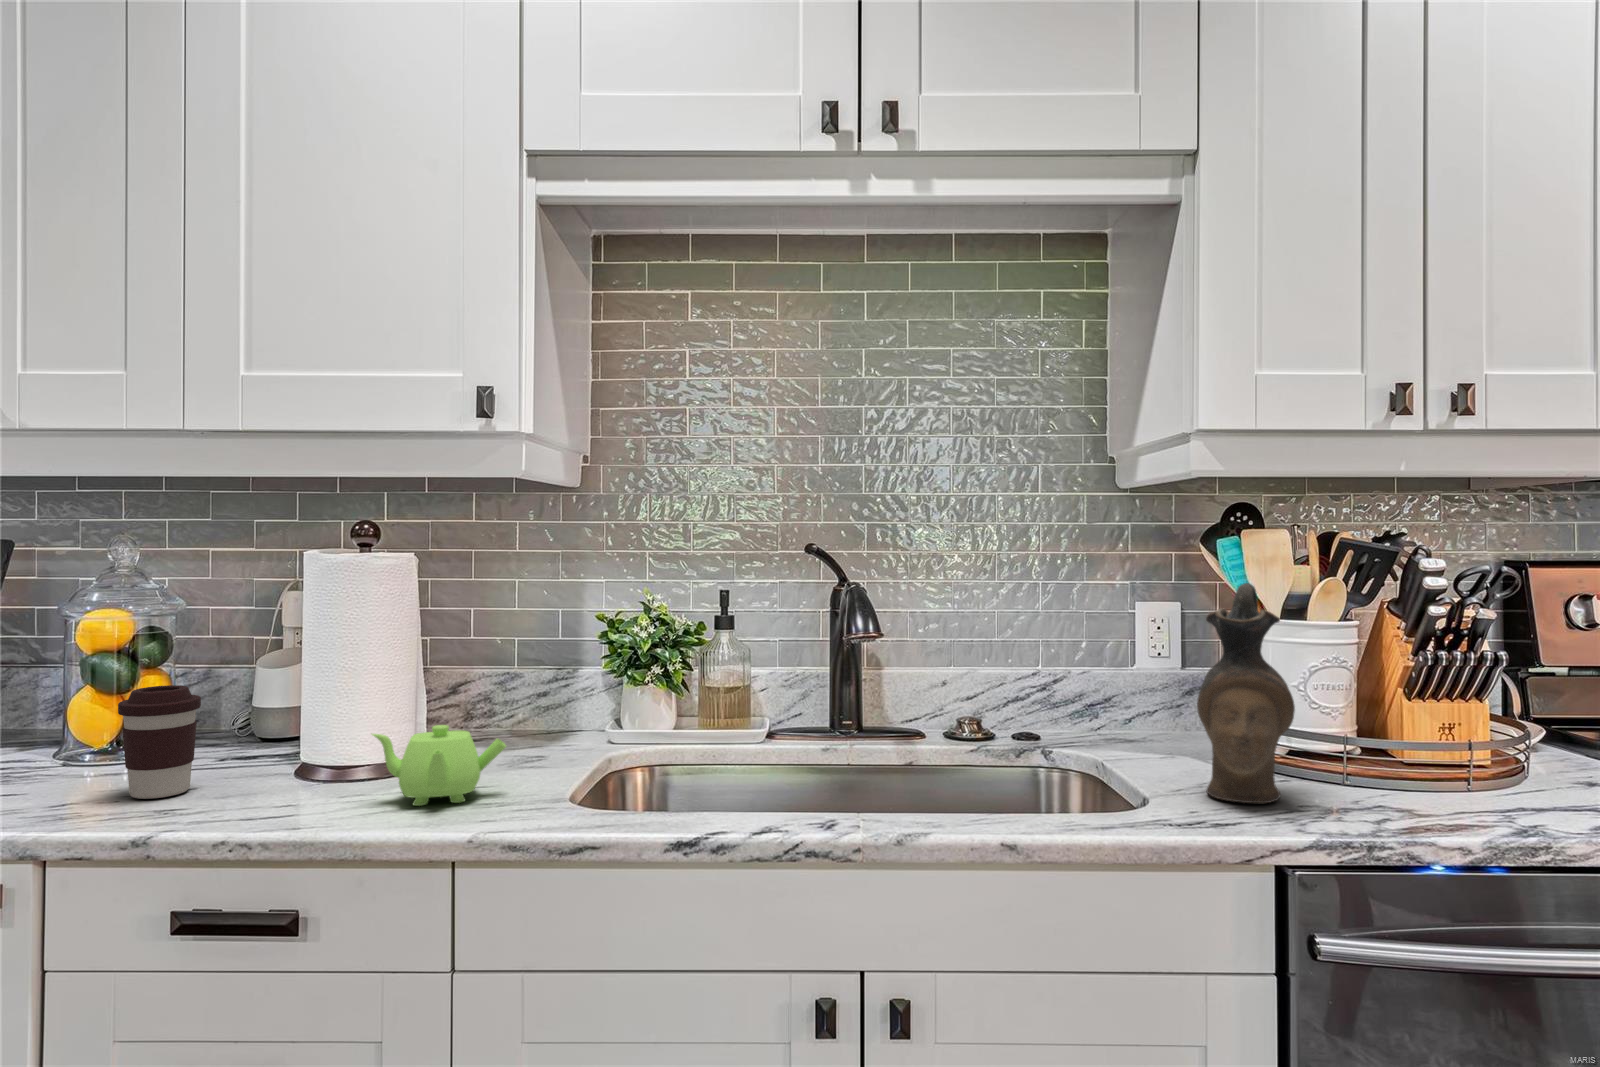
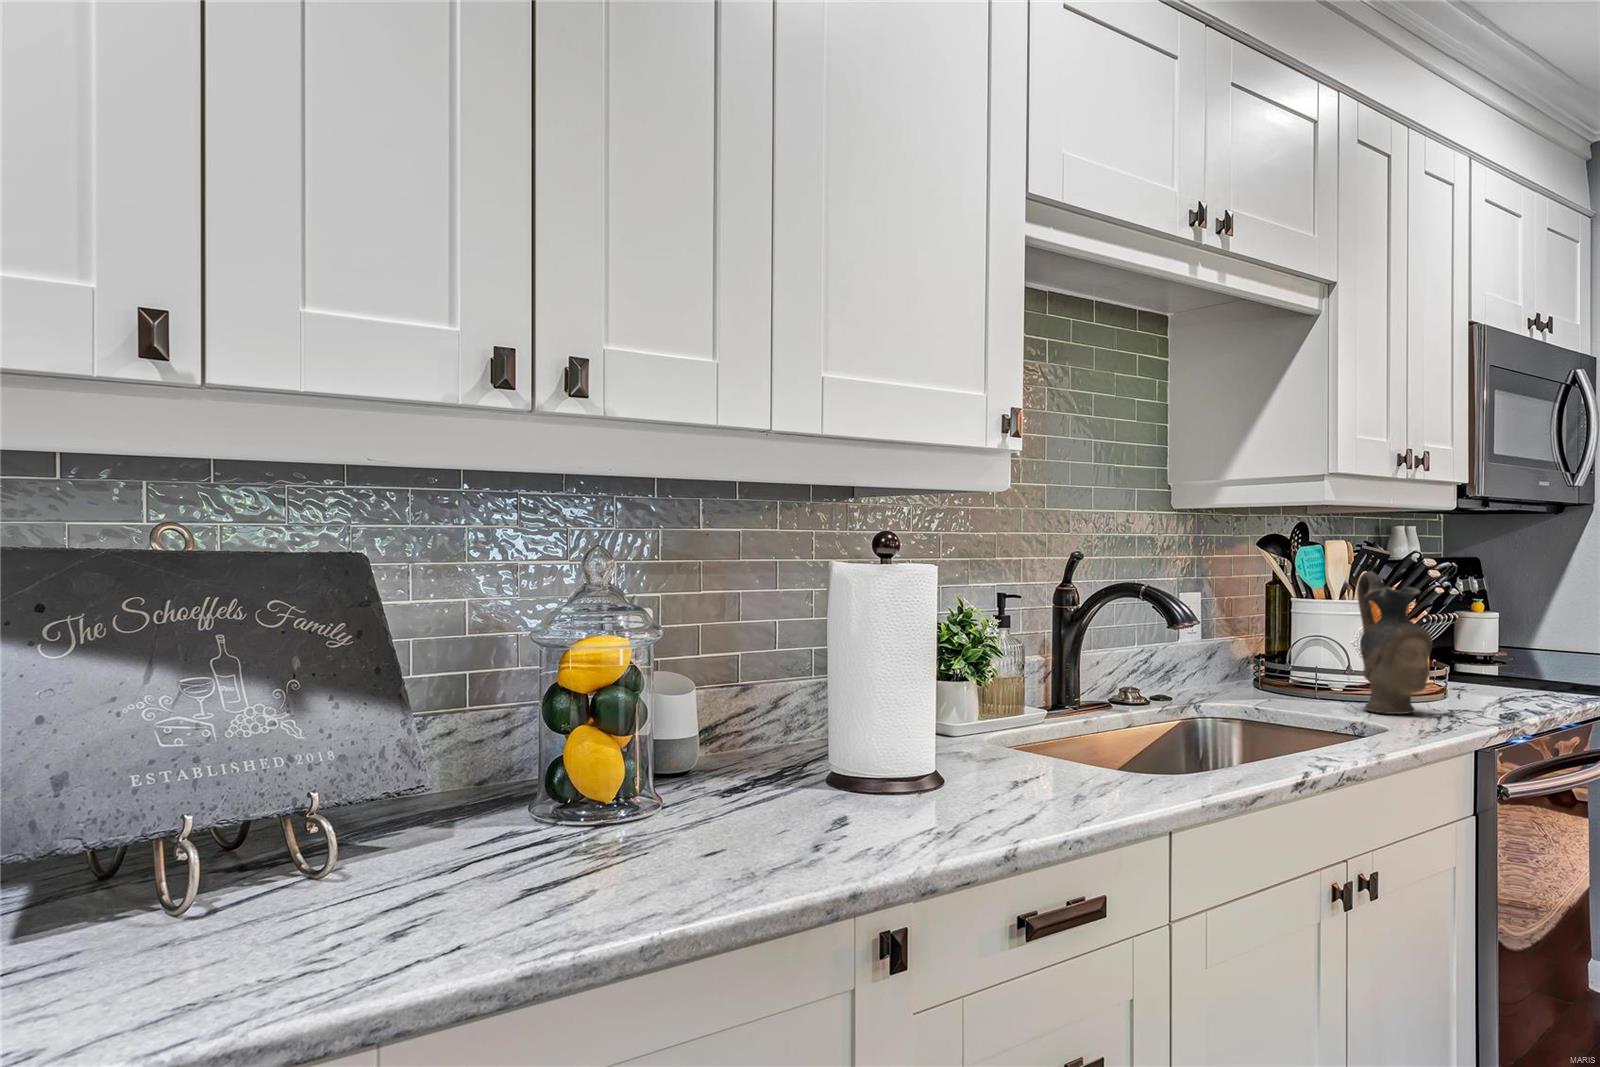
coffee cup: present [118,685,201,799] -> none [786,696,869,835]
teapot: present [372,725,506,806] -> none [1010,711,1120,791]

